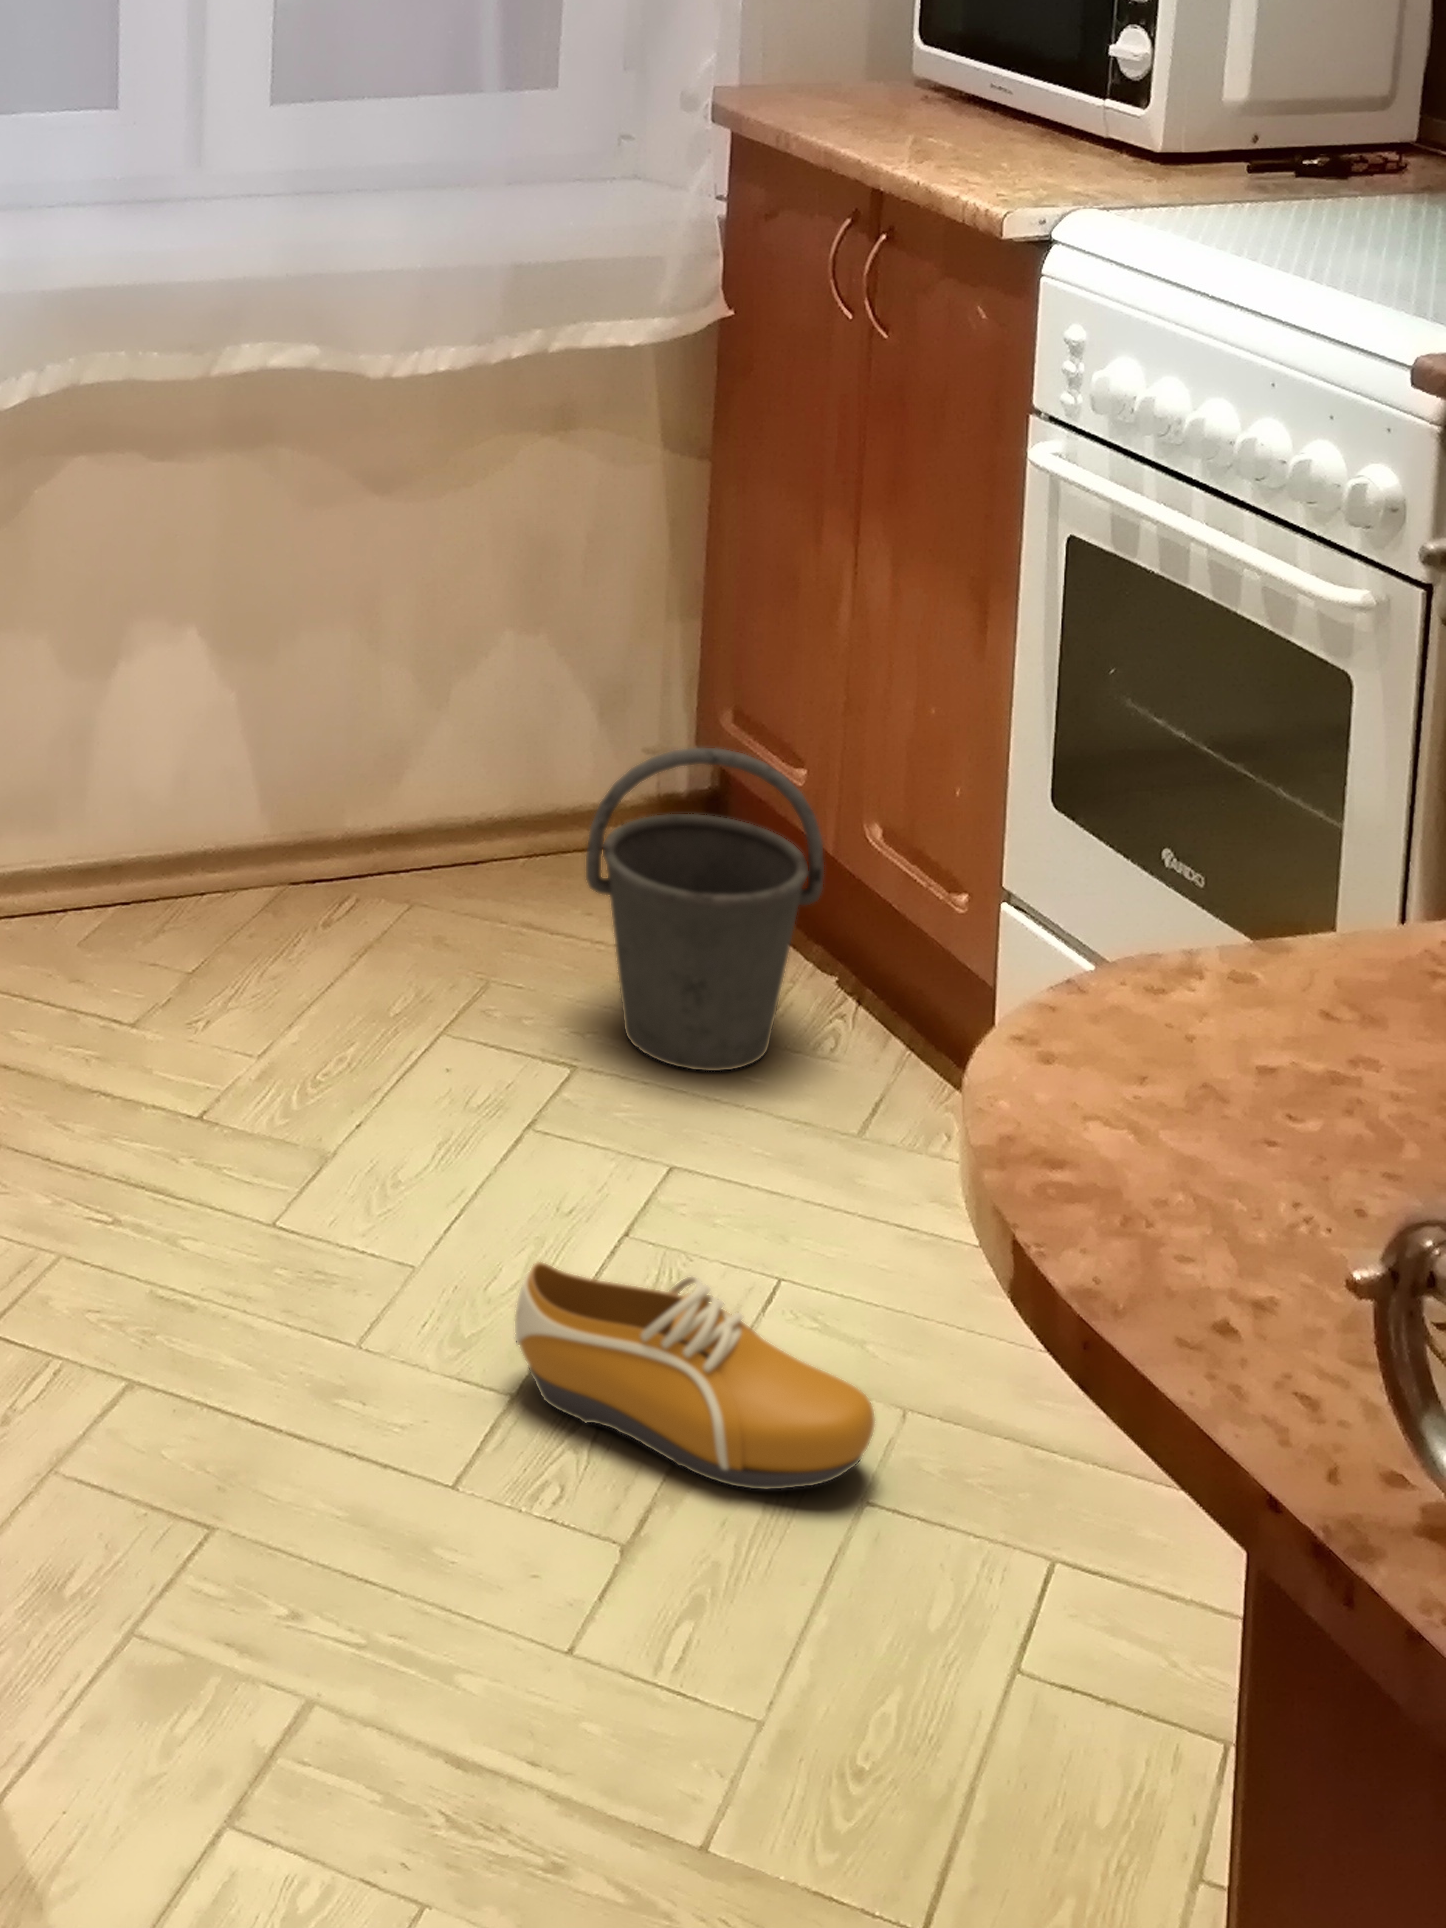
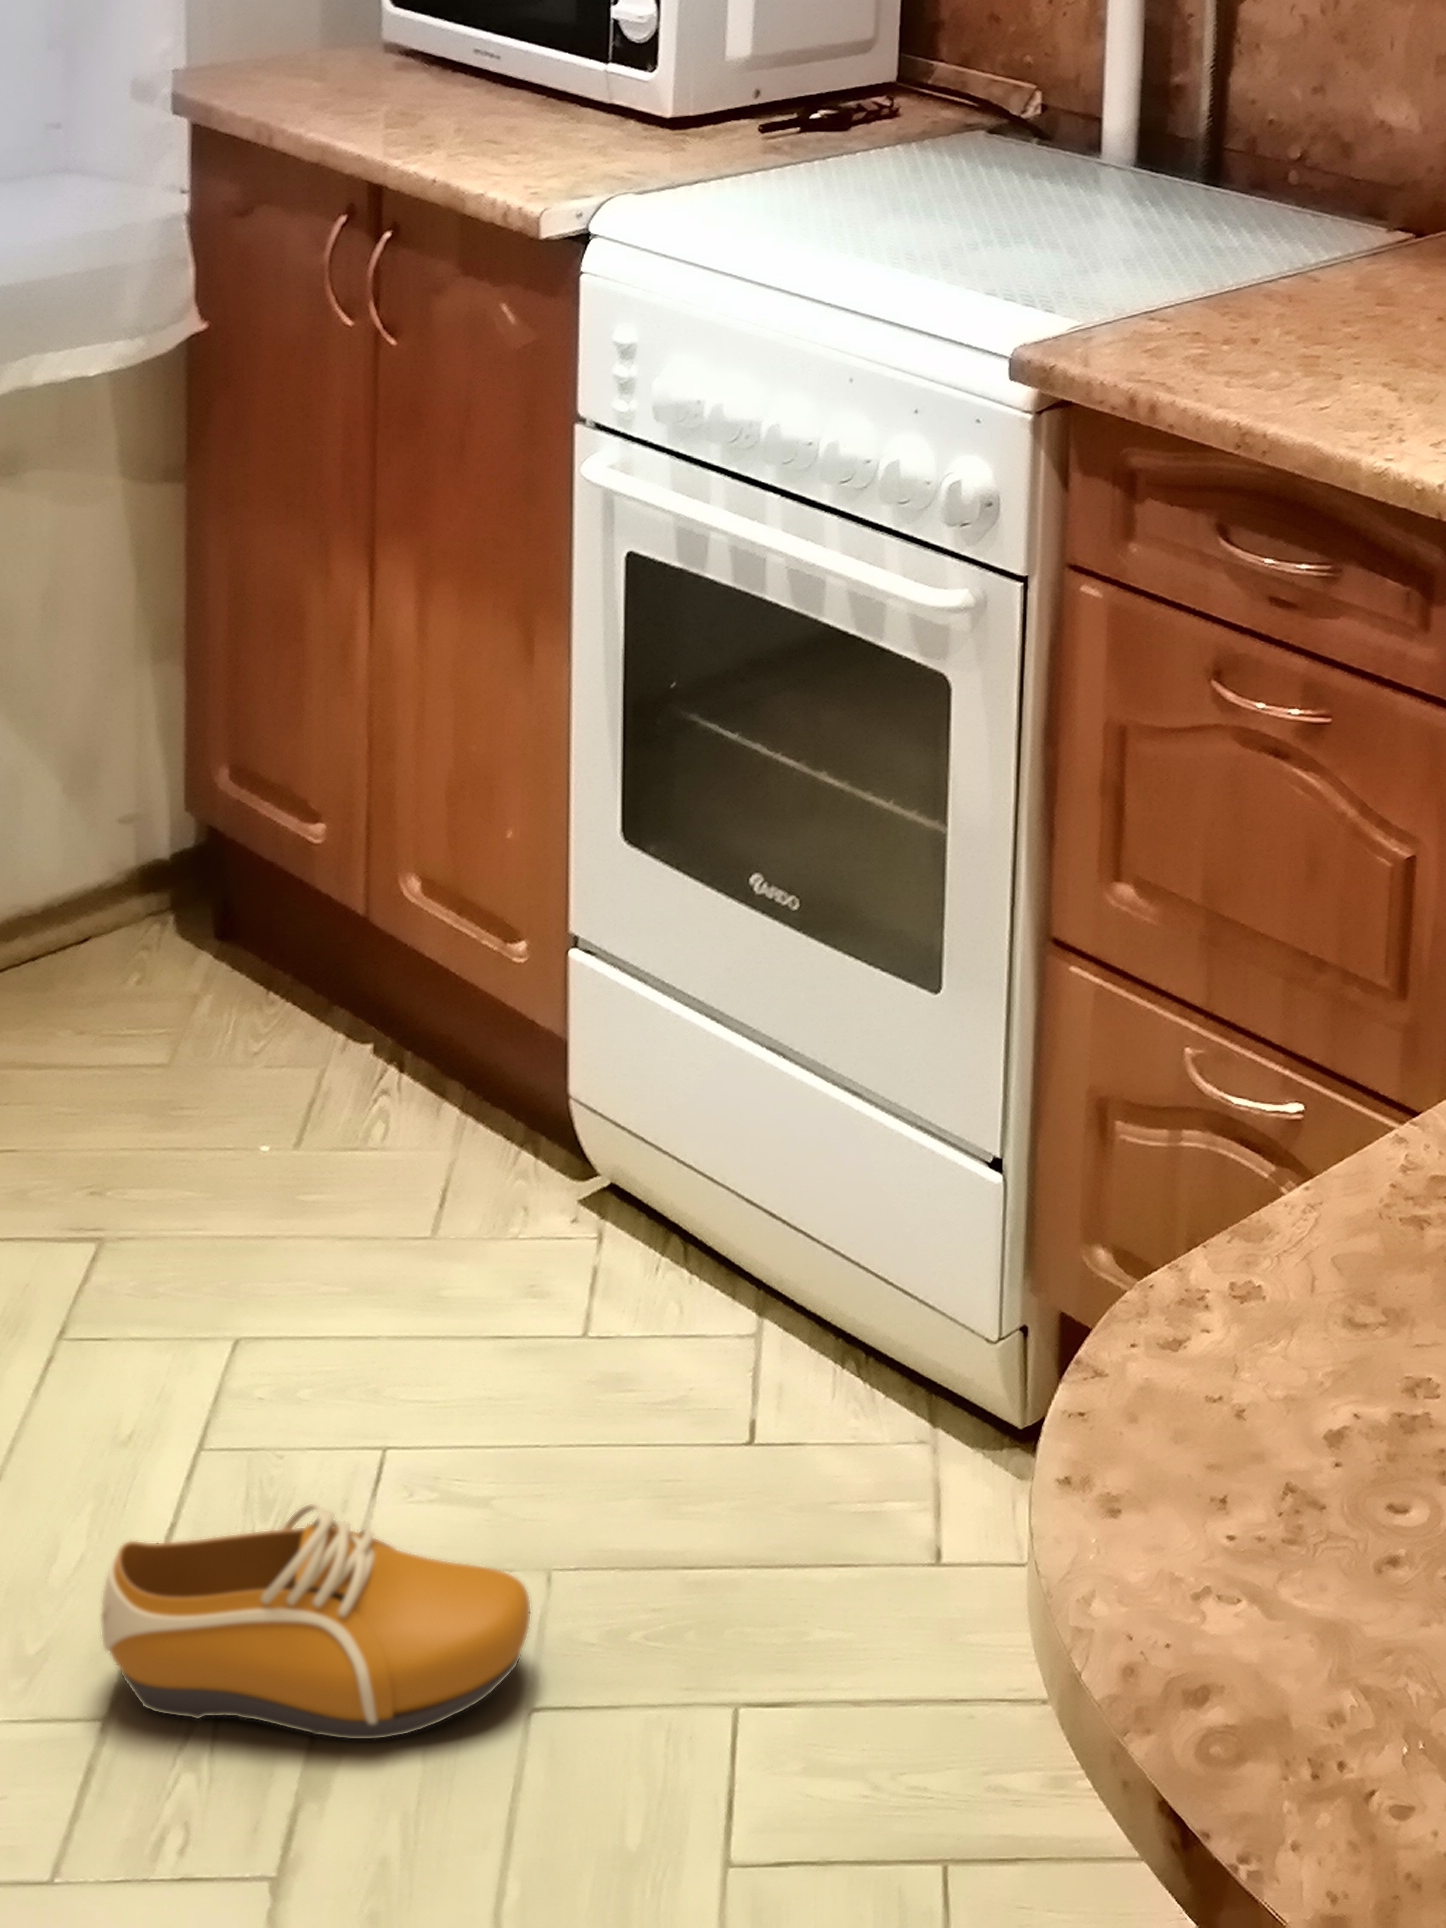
bucket: present [586,748,824,1071] -> none [95,836,365,1208]

